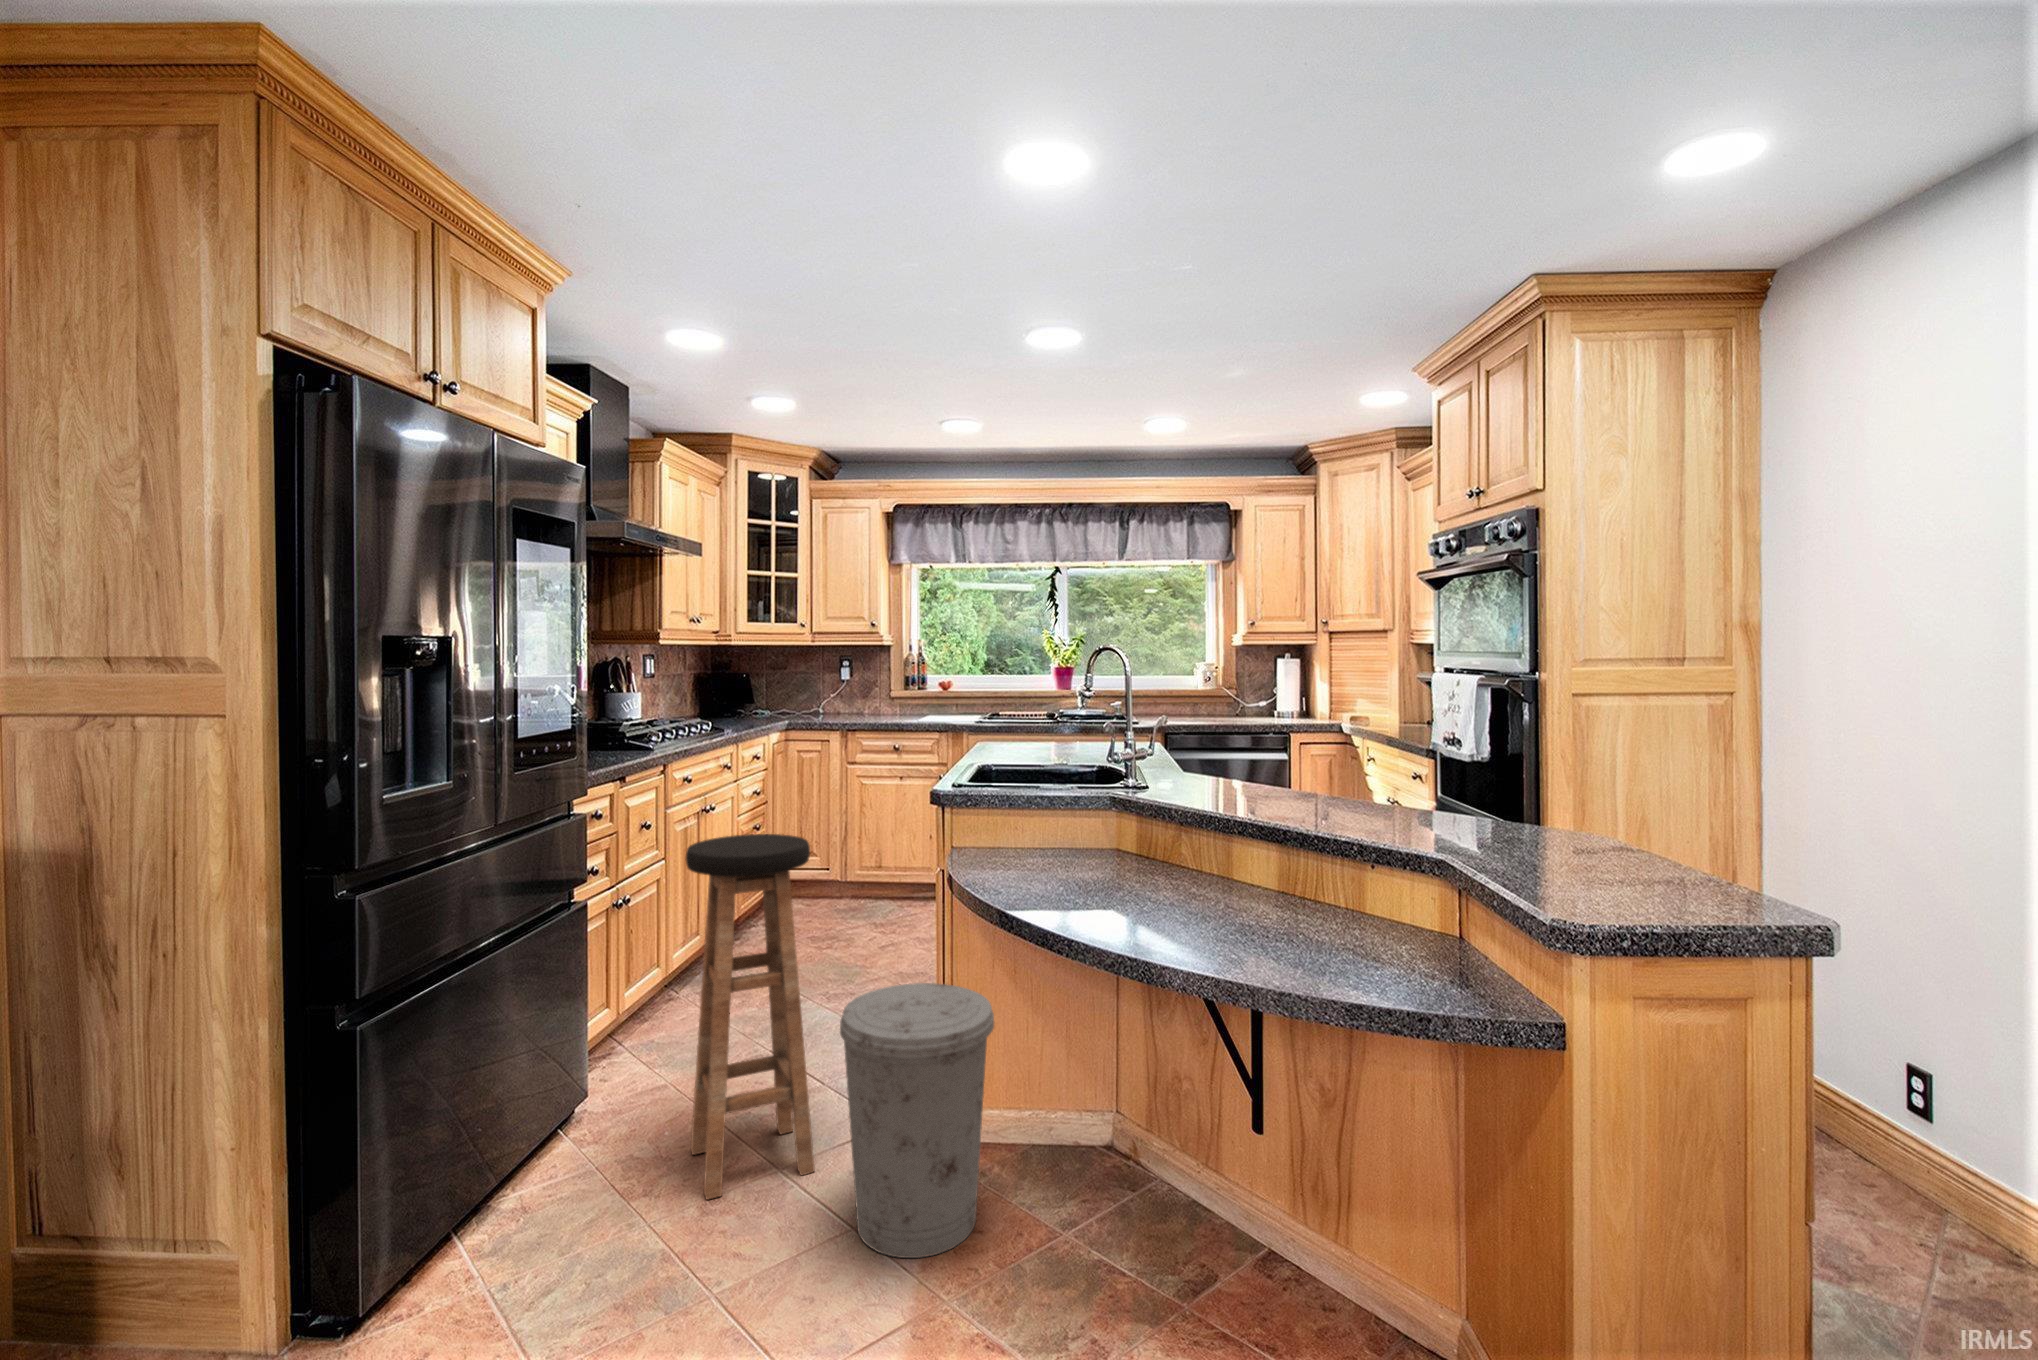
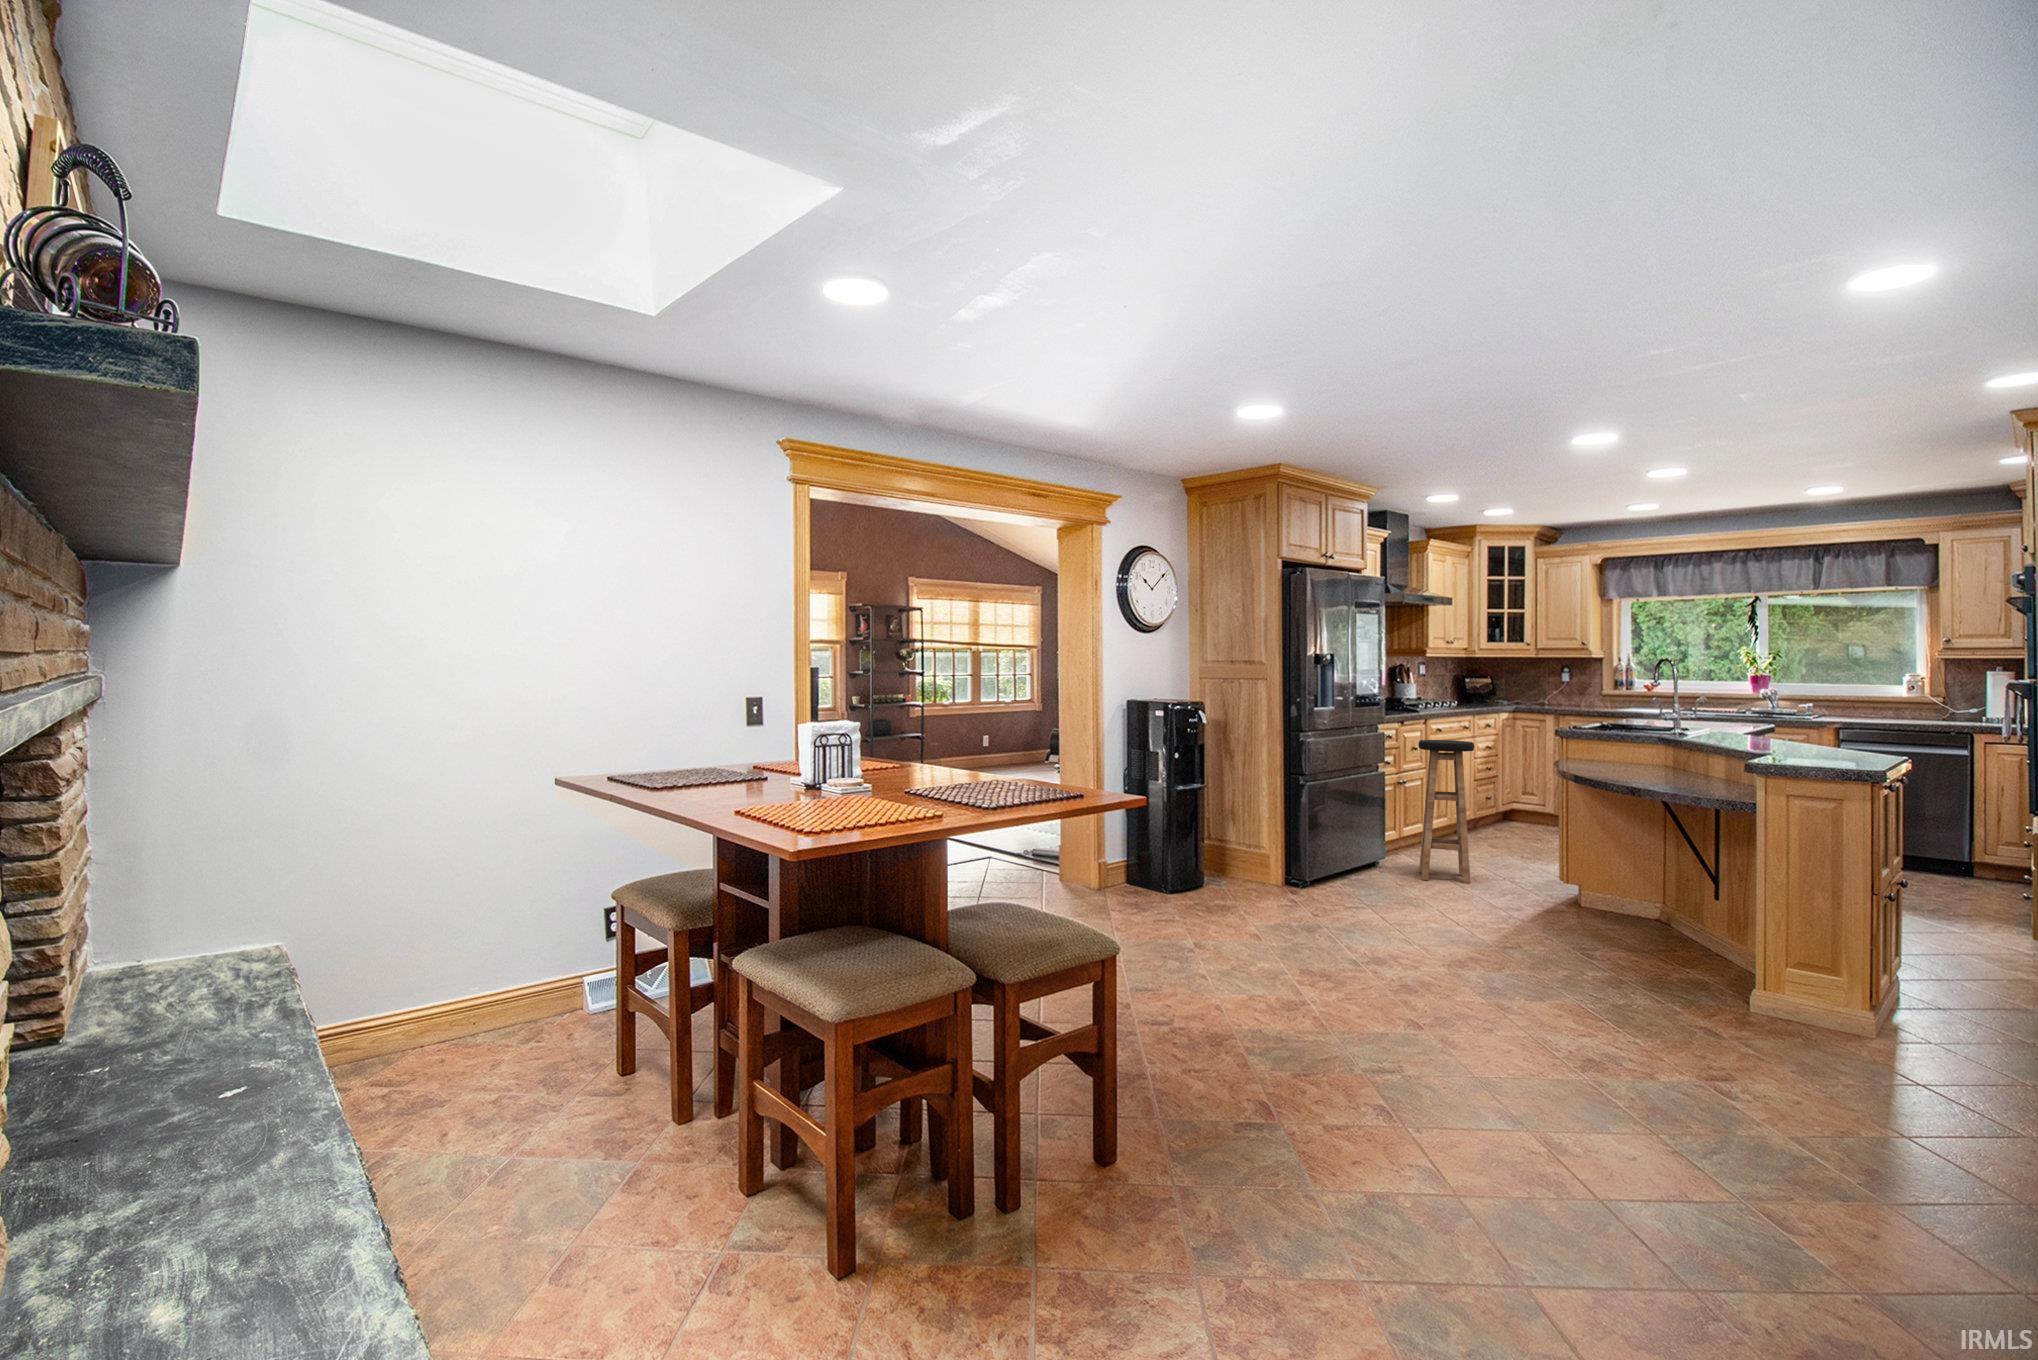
trash can: present [840,983,994,1258] -> none [1474,802,1546,903]

